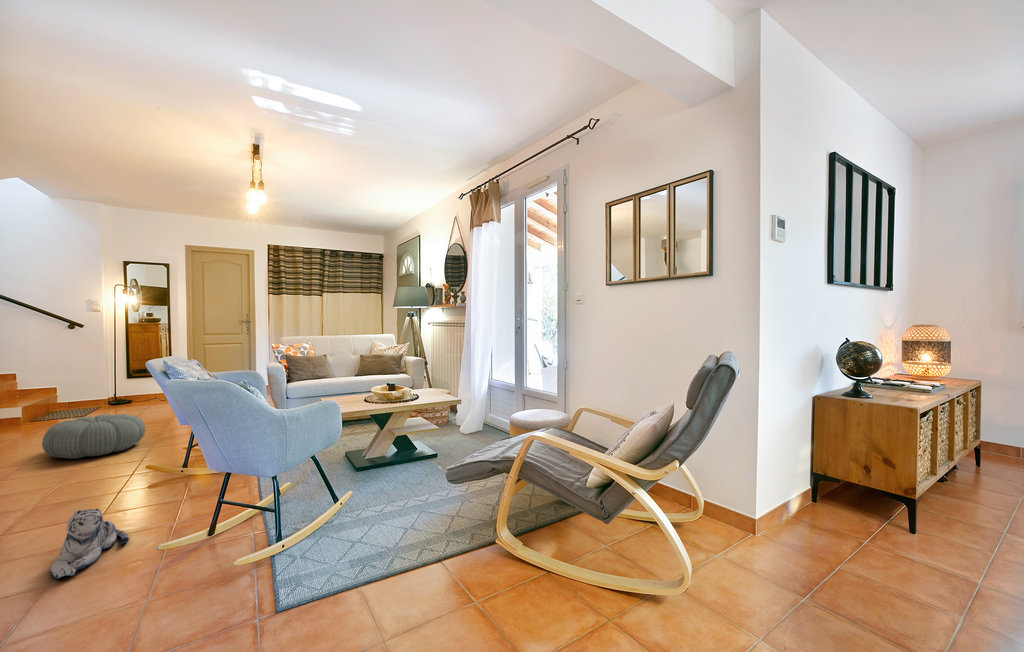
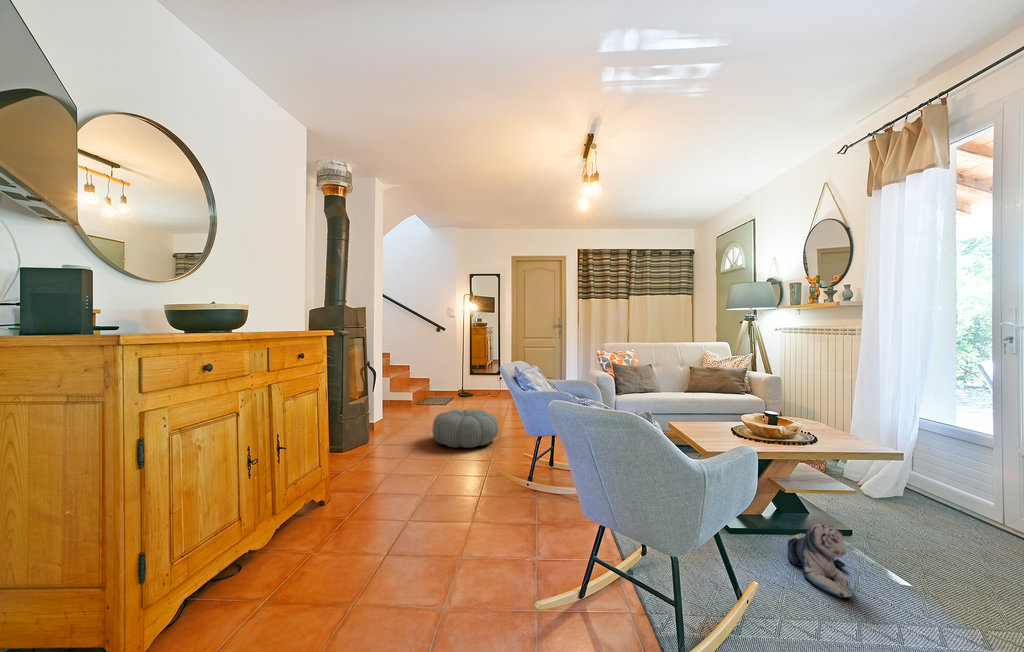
plush toy: present [50,509,129,580] -> present [787,524,852,598]

